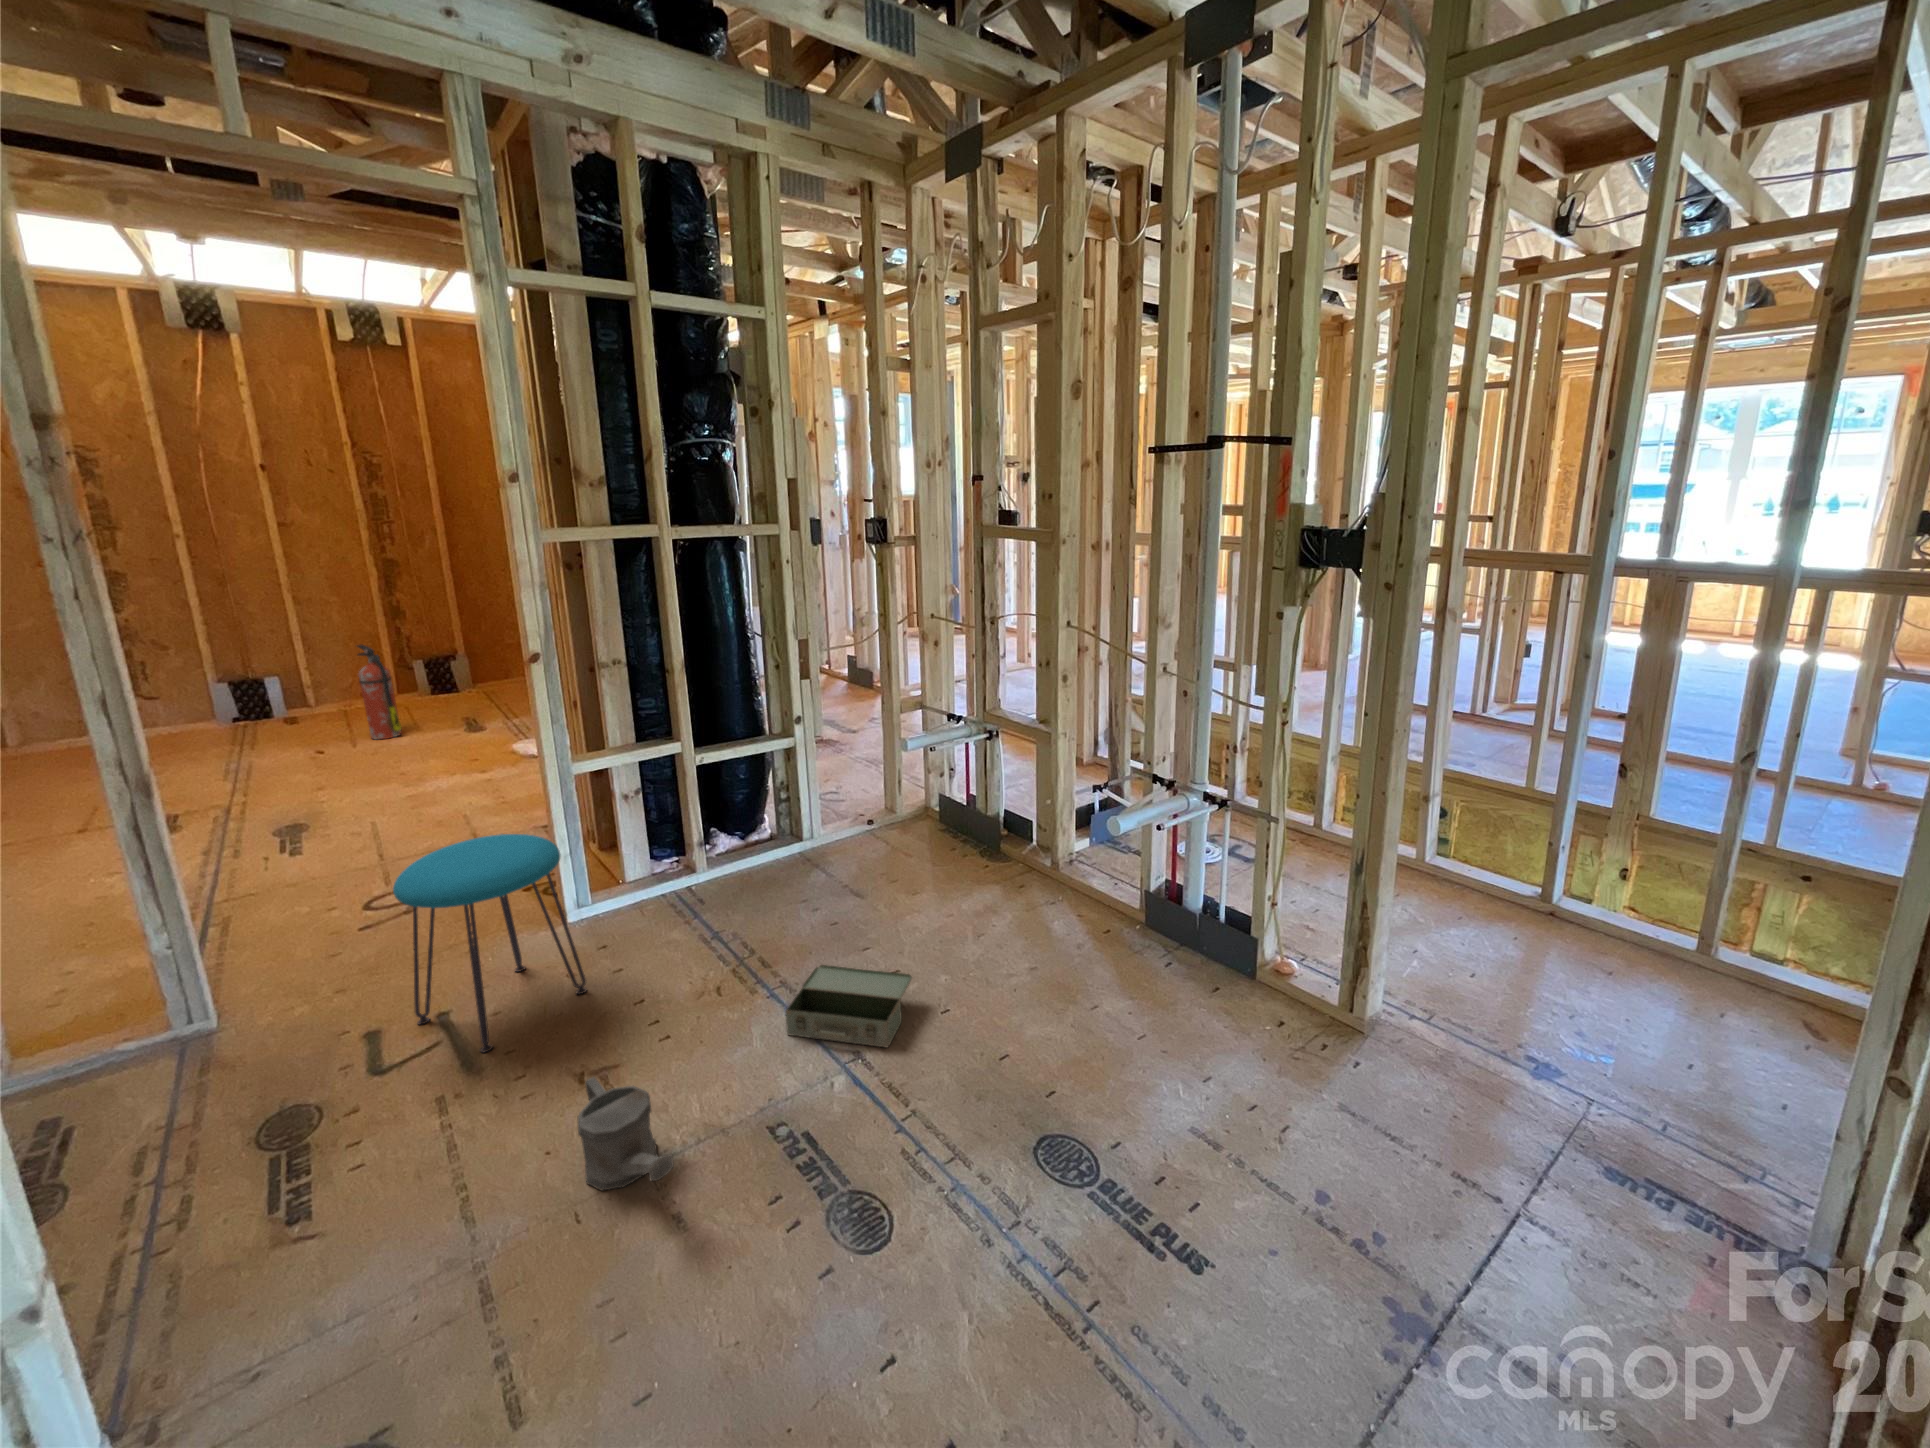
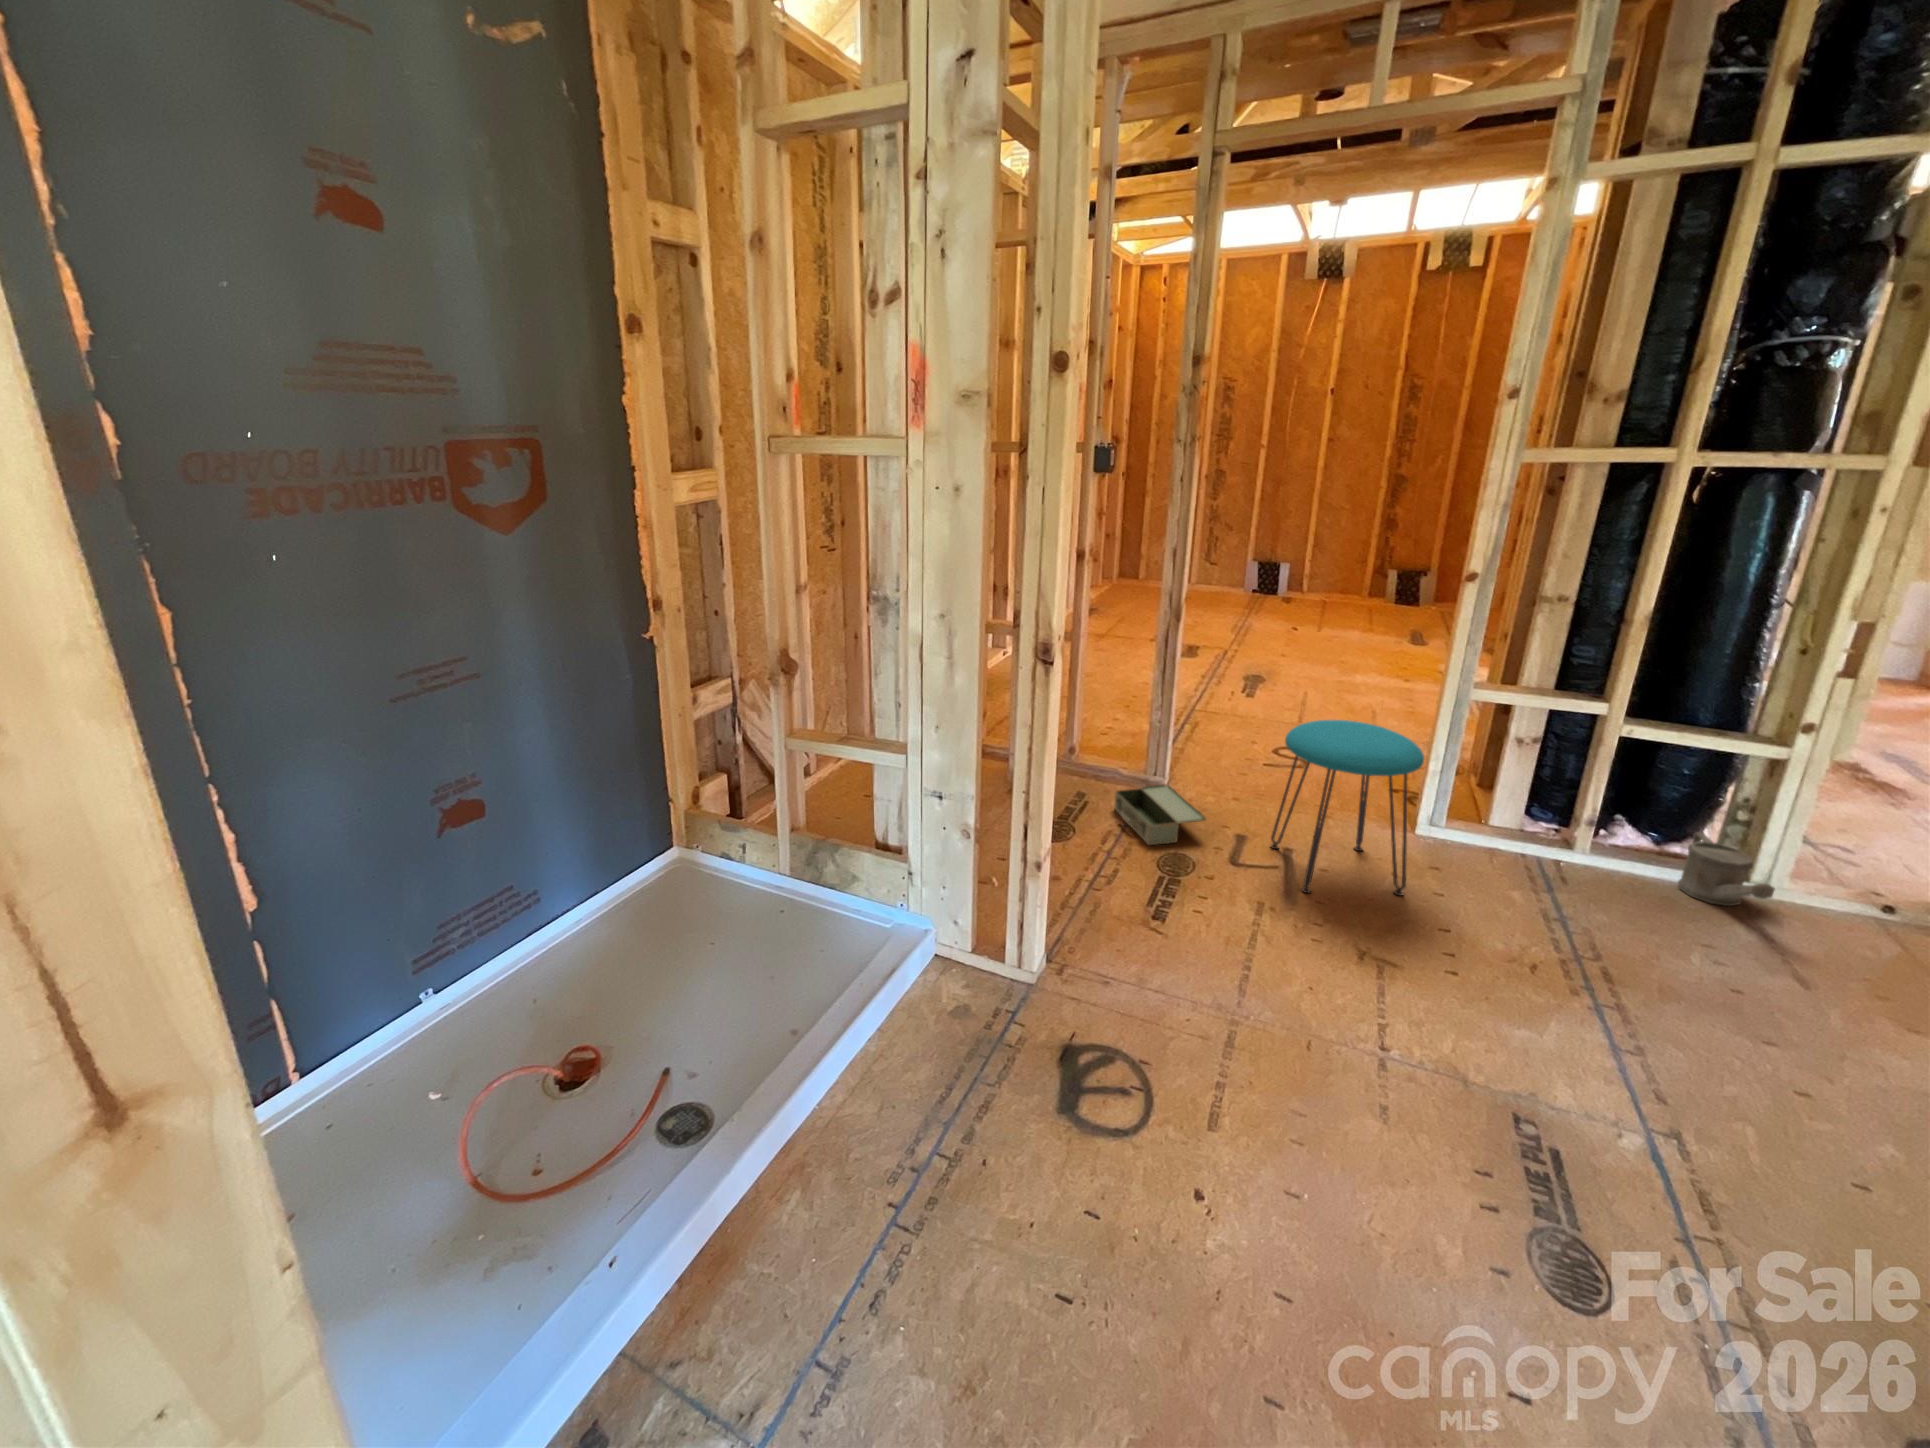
fire extinguisher: present [357,645,402,739] -> none [1333,546,1366,631]
toolbox: present [785,965,912,1047] -> present [1114,785,1206,845]
watering can: present [578,1077,674,1190] -> present [1678,832,1775,906]

